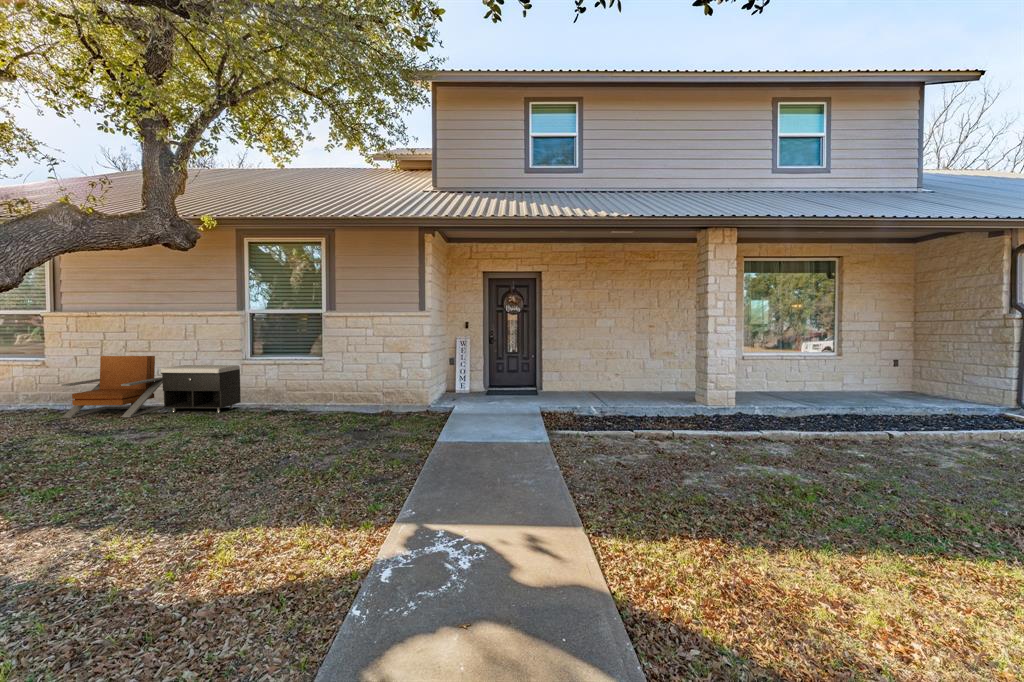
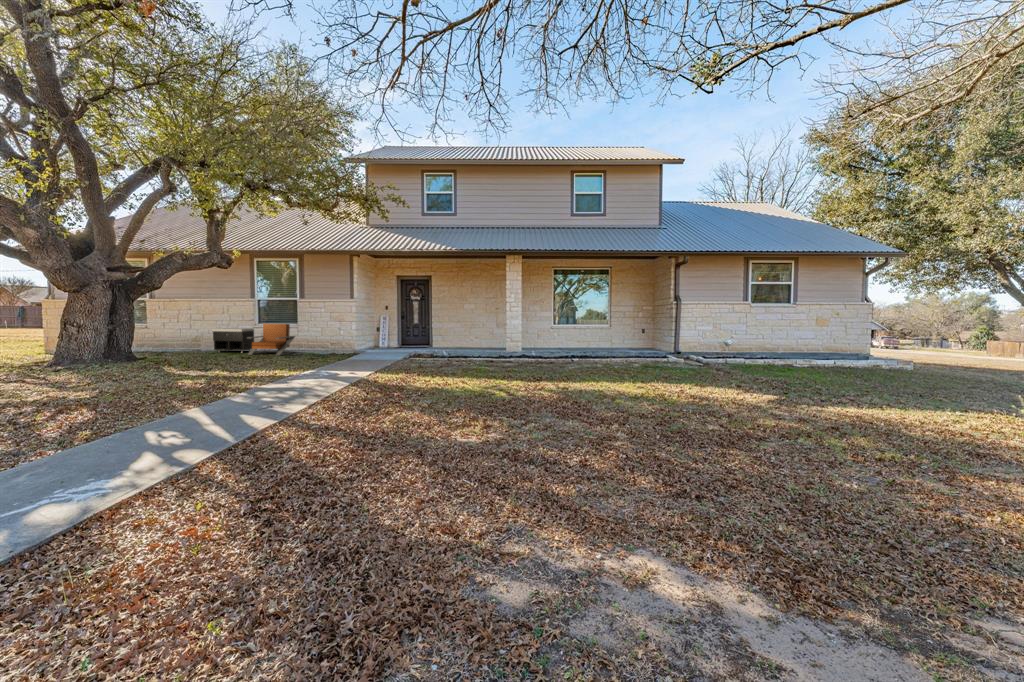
lounge chair: present [62,356,164,418] -> present [247,323,295,355]

